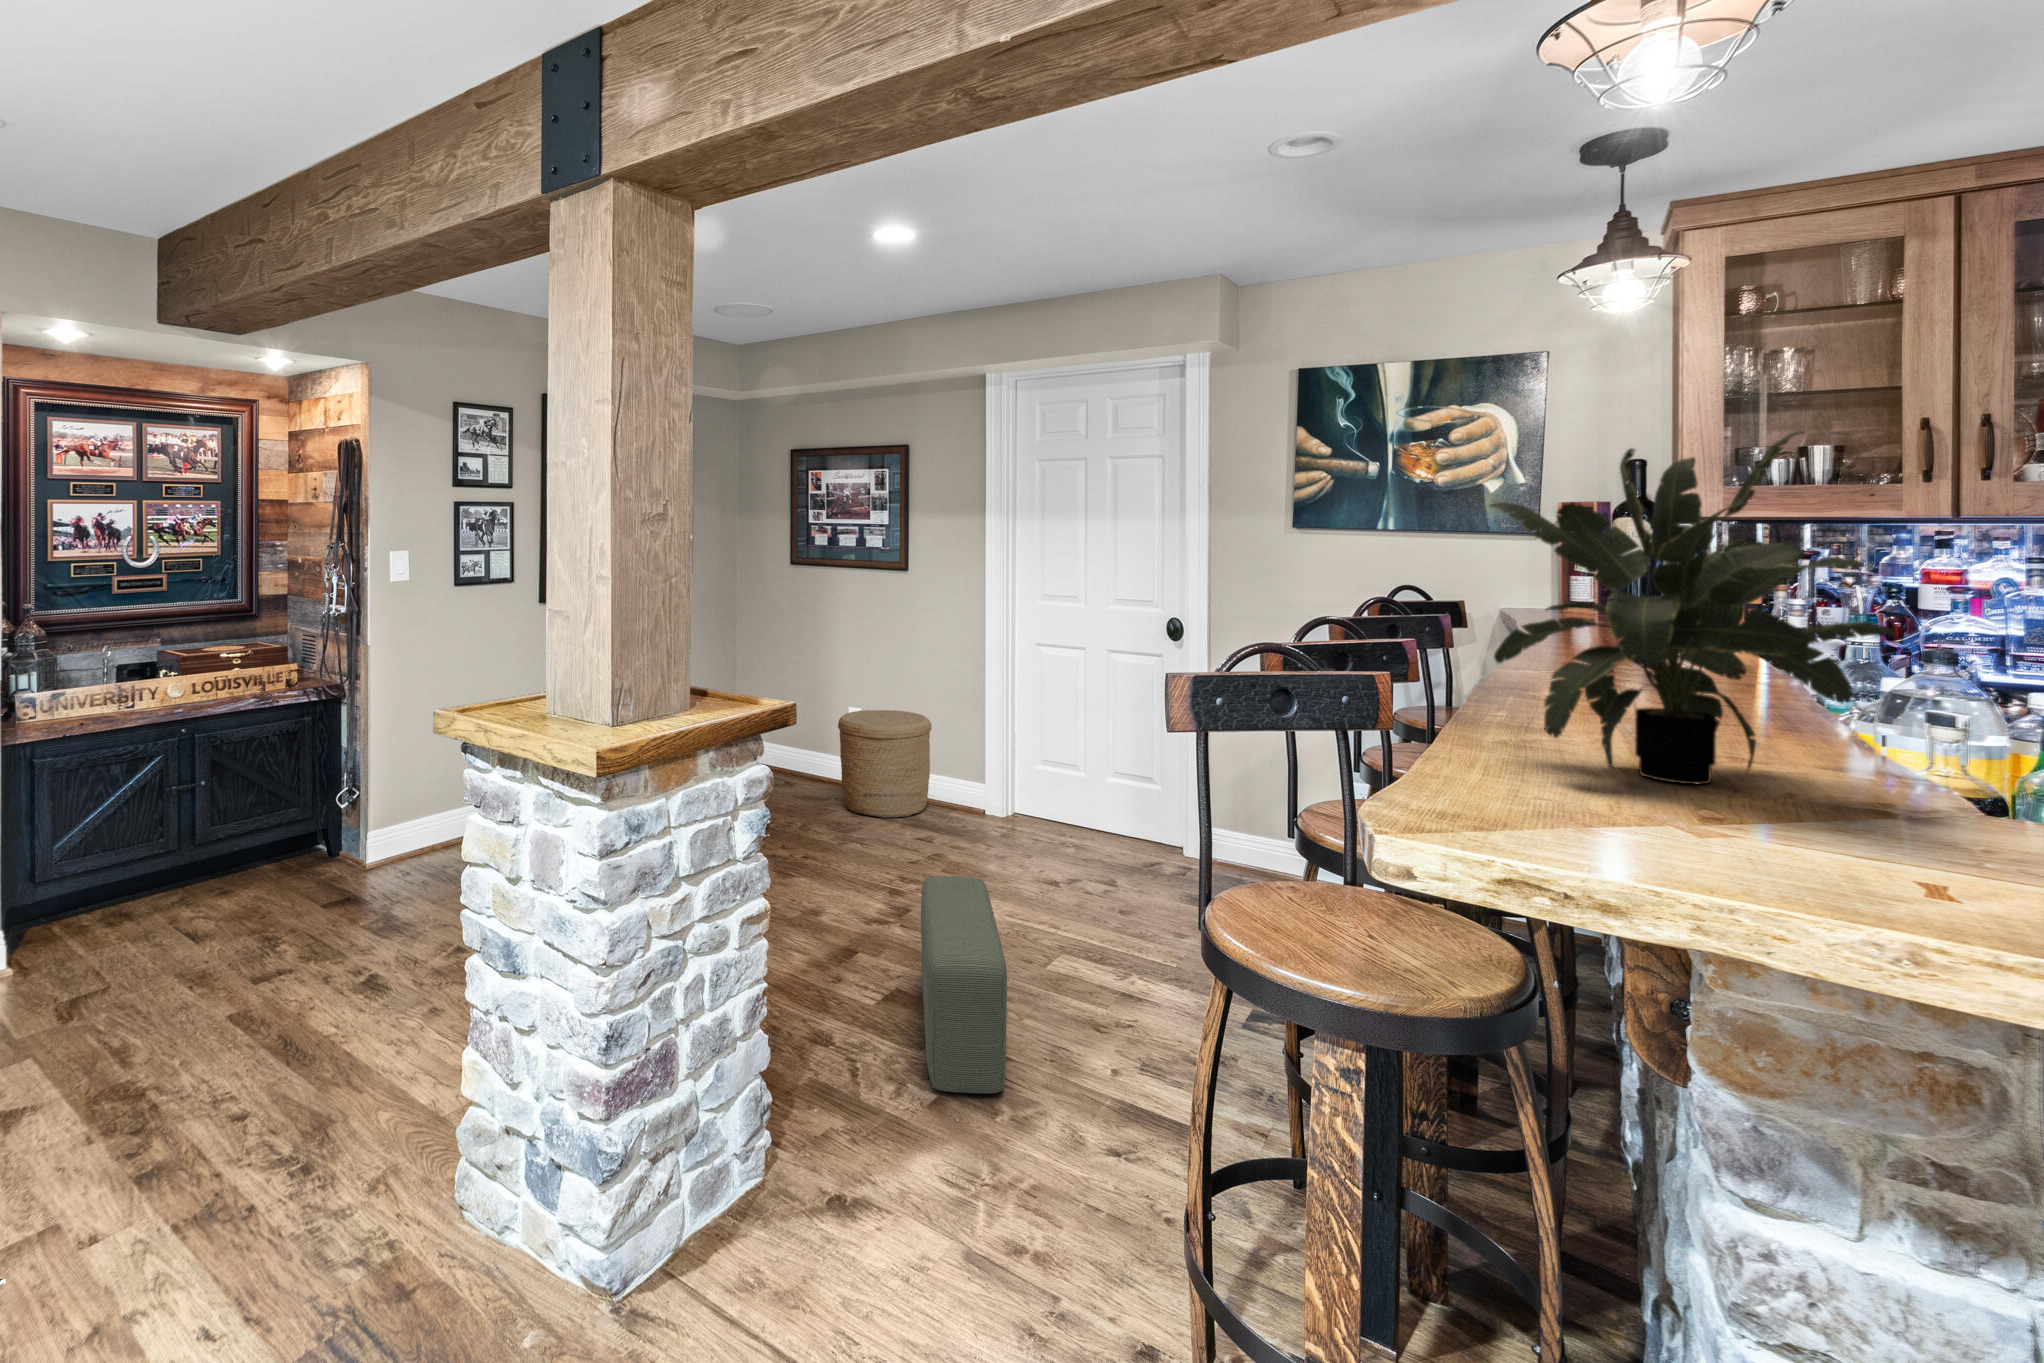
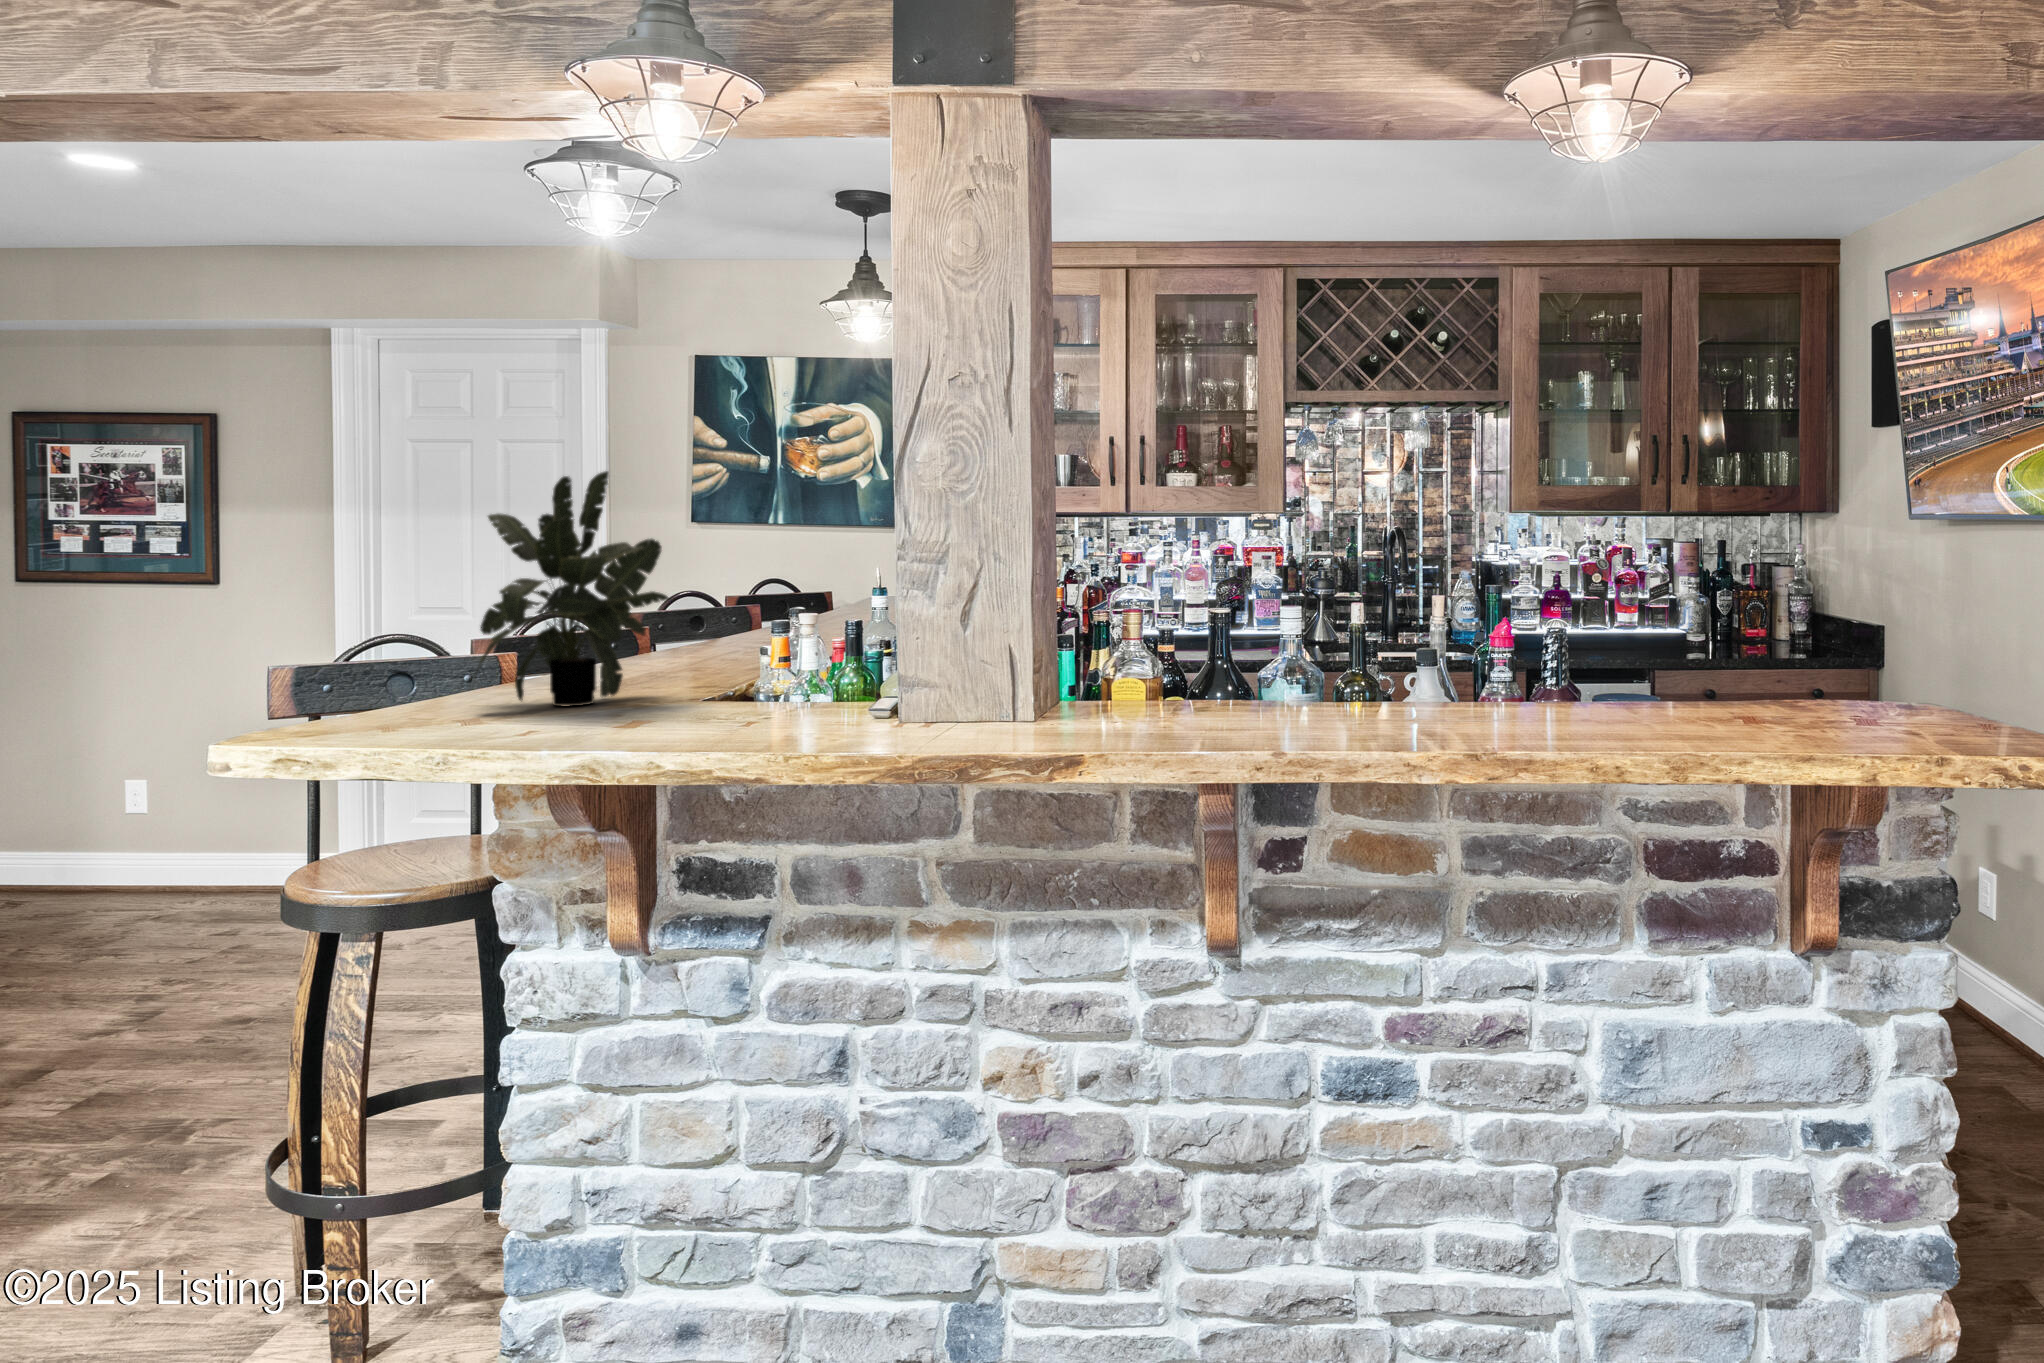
woven basket: present [838,710,932,818] -> none [91,778,251,924]
pouf: present [921,876,1007,1094] -> none [97,944,233,1168]

